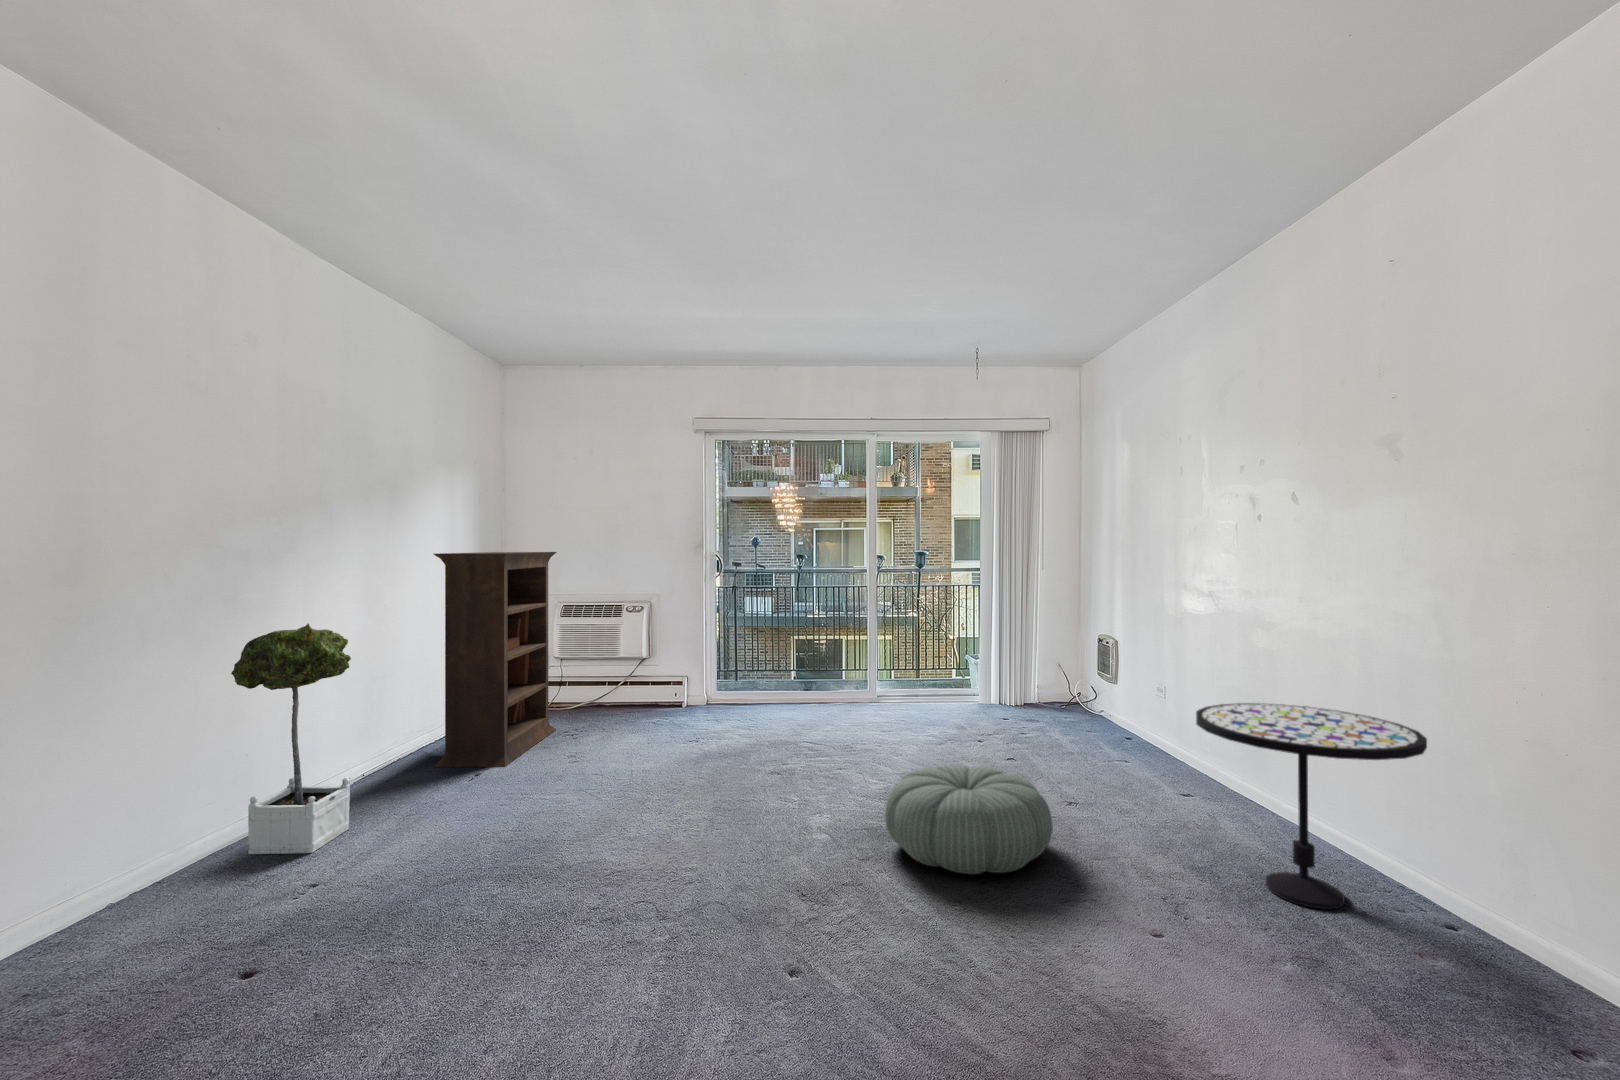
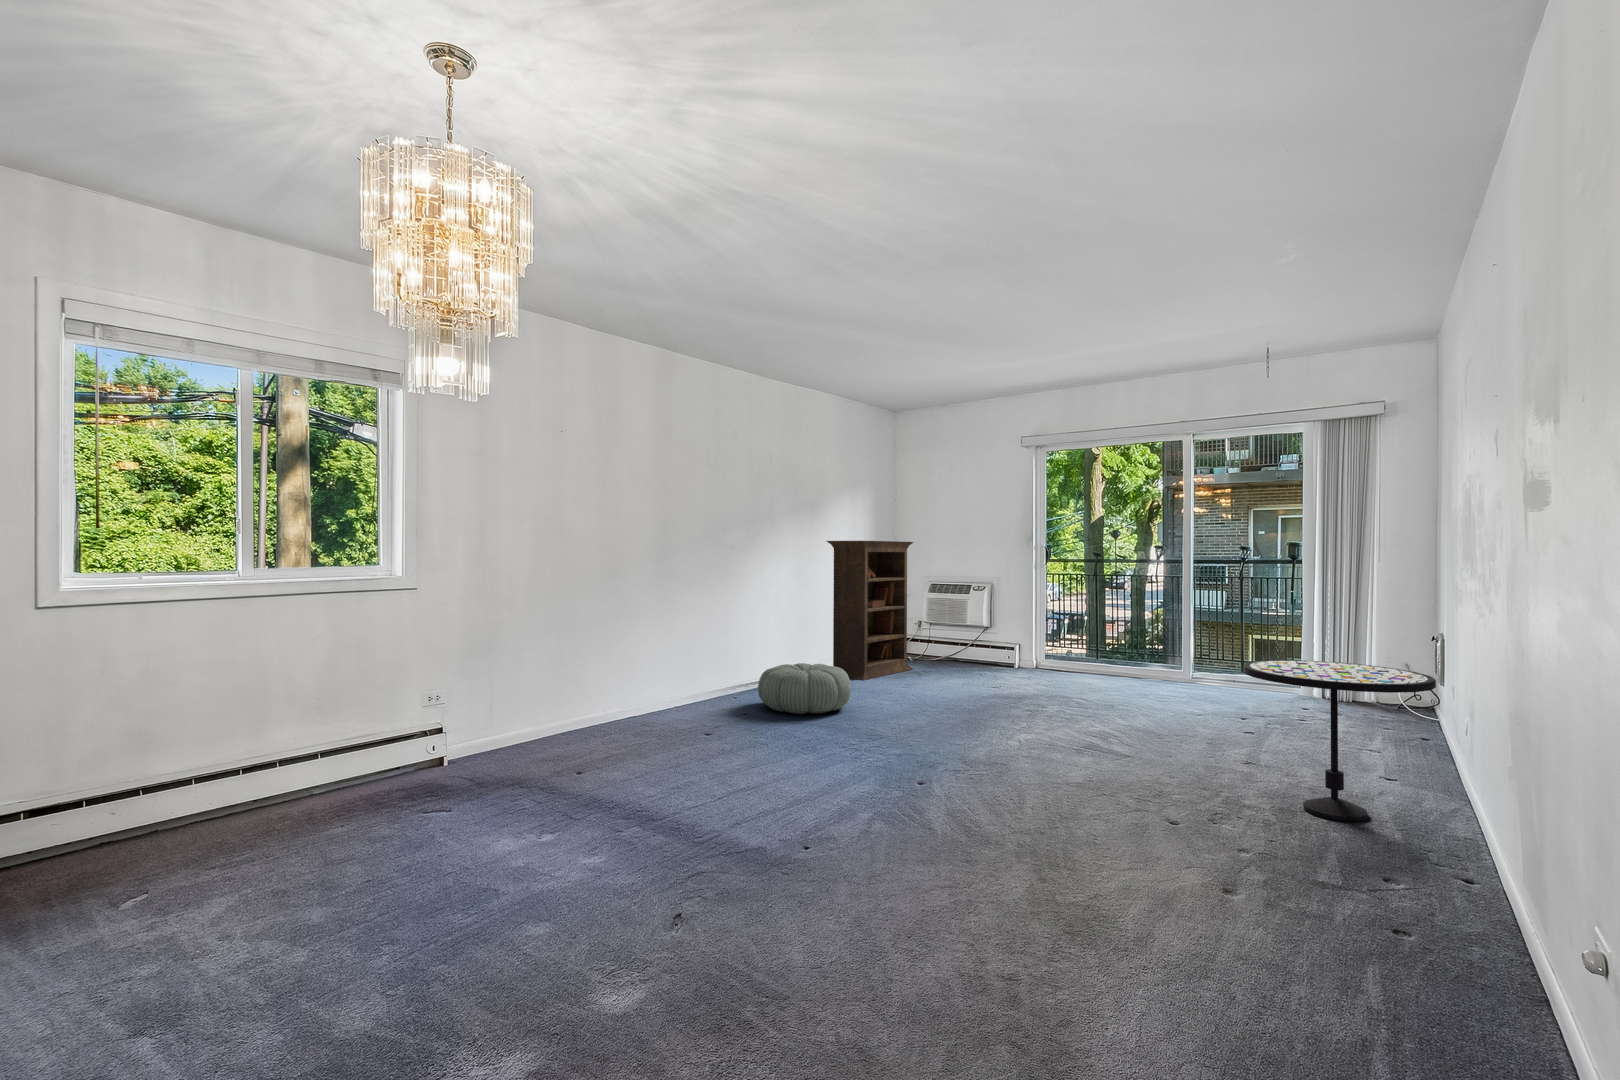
potted tree: present [231,623,351,854] -> none [714,574,767,695]
pouf: present [885,764,1053,874] -> present [758,663,851,714]

